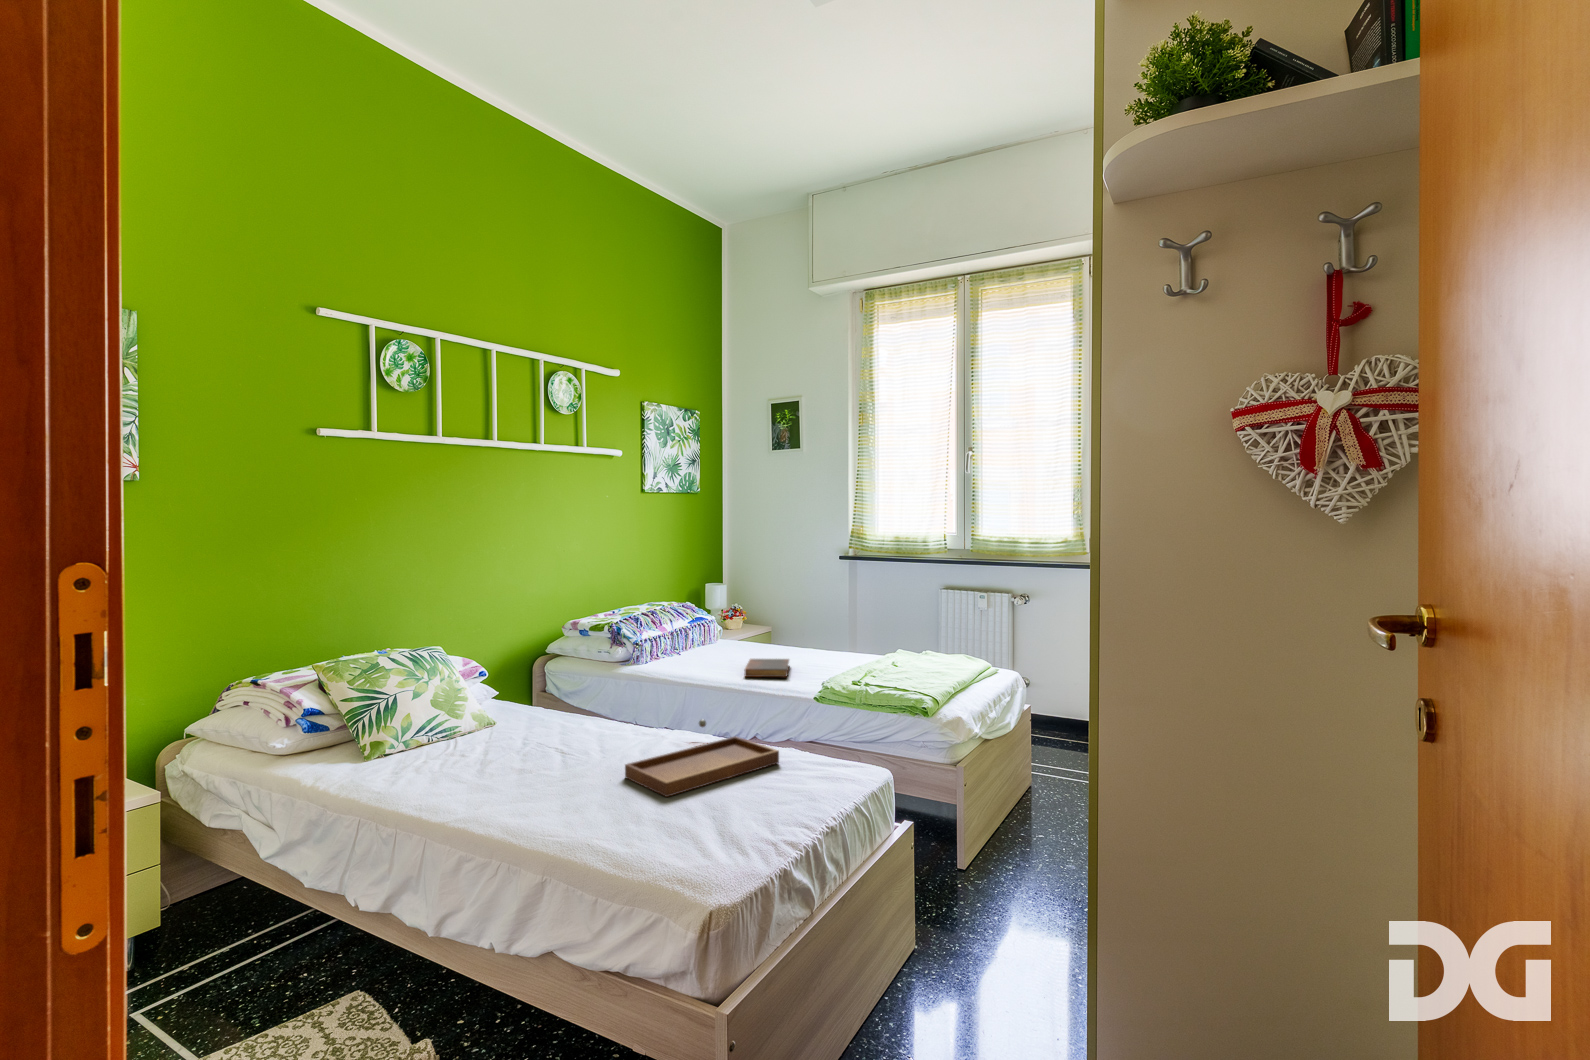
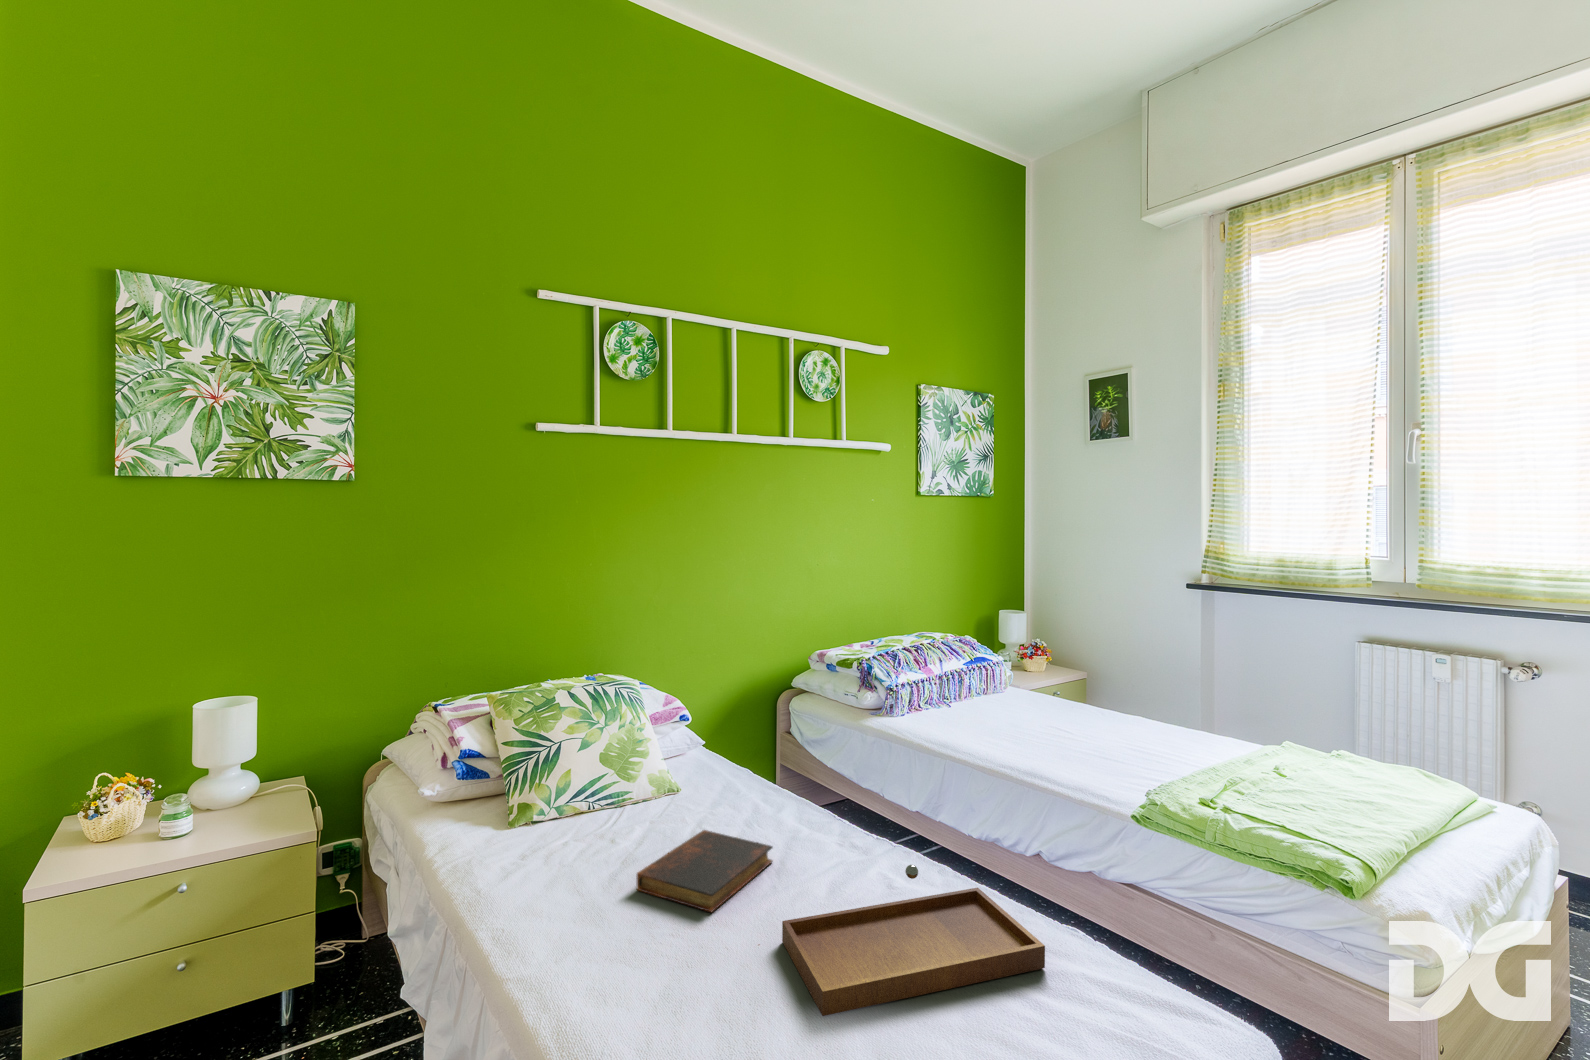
book: present [744,659,789,677] -> present [636,830,772,912]

